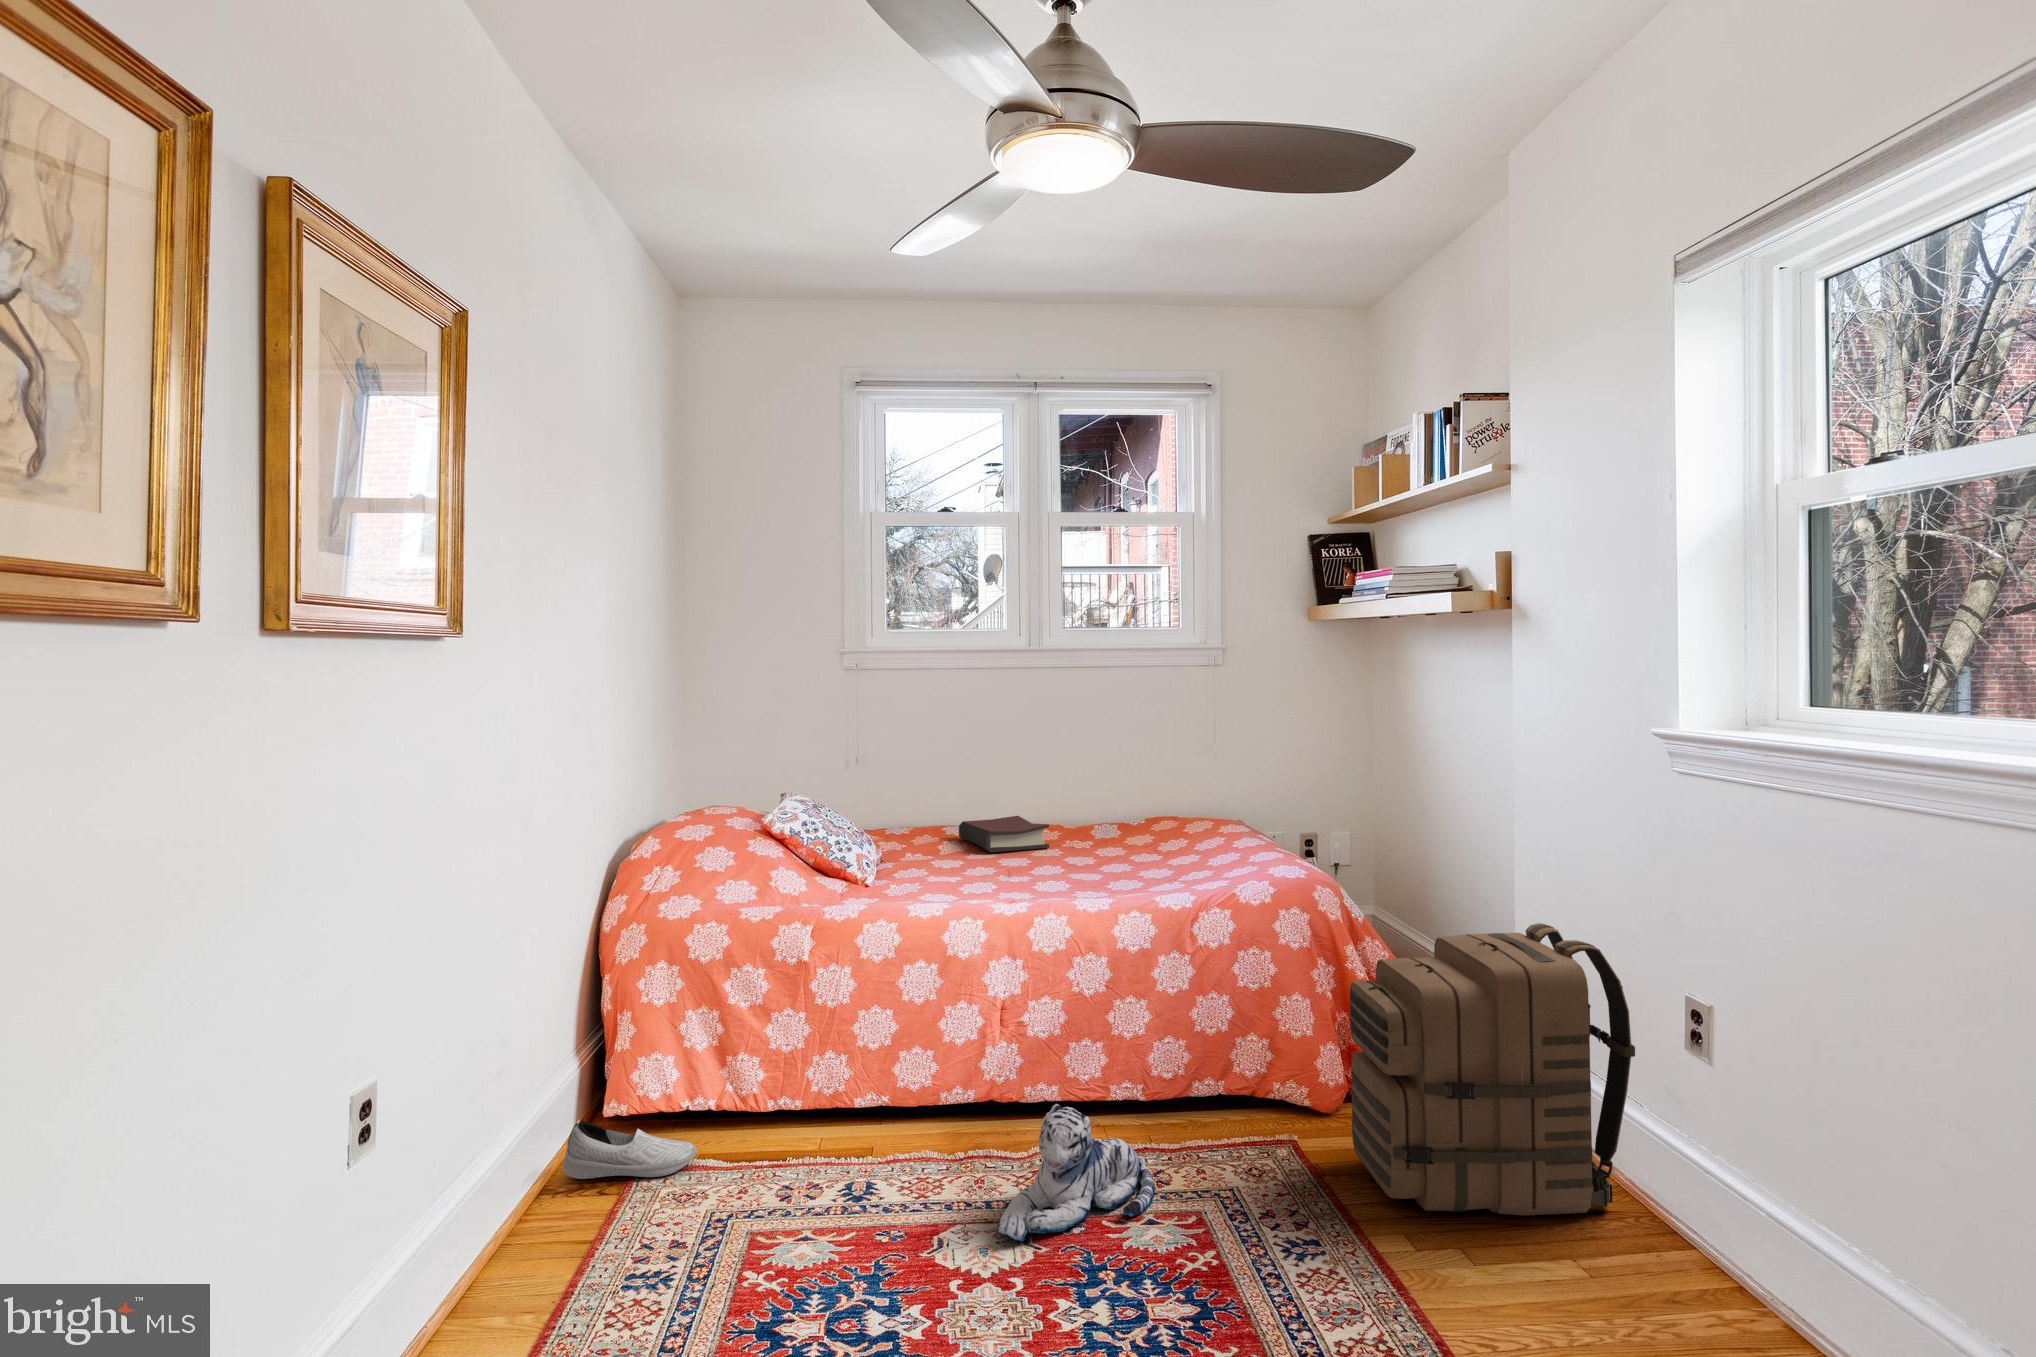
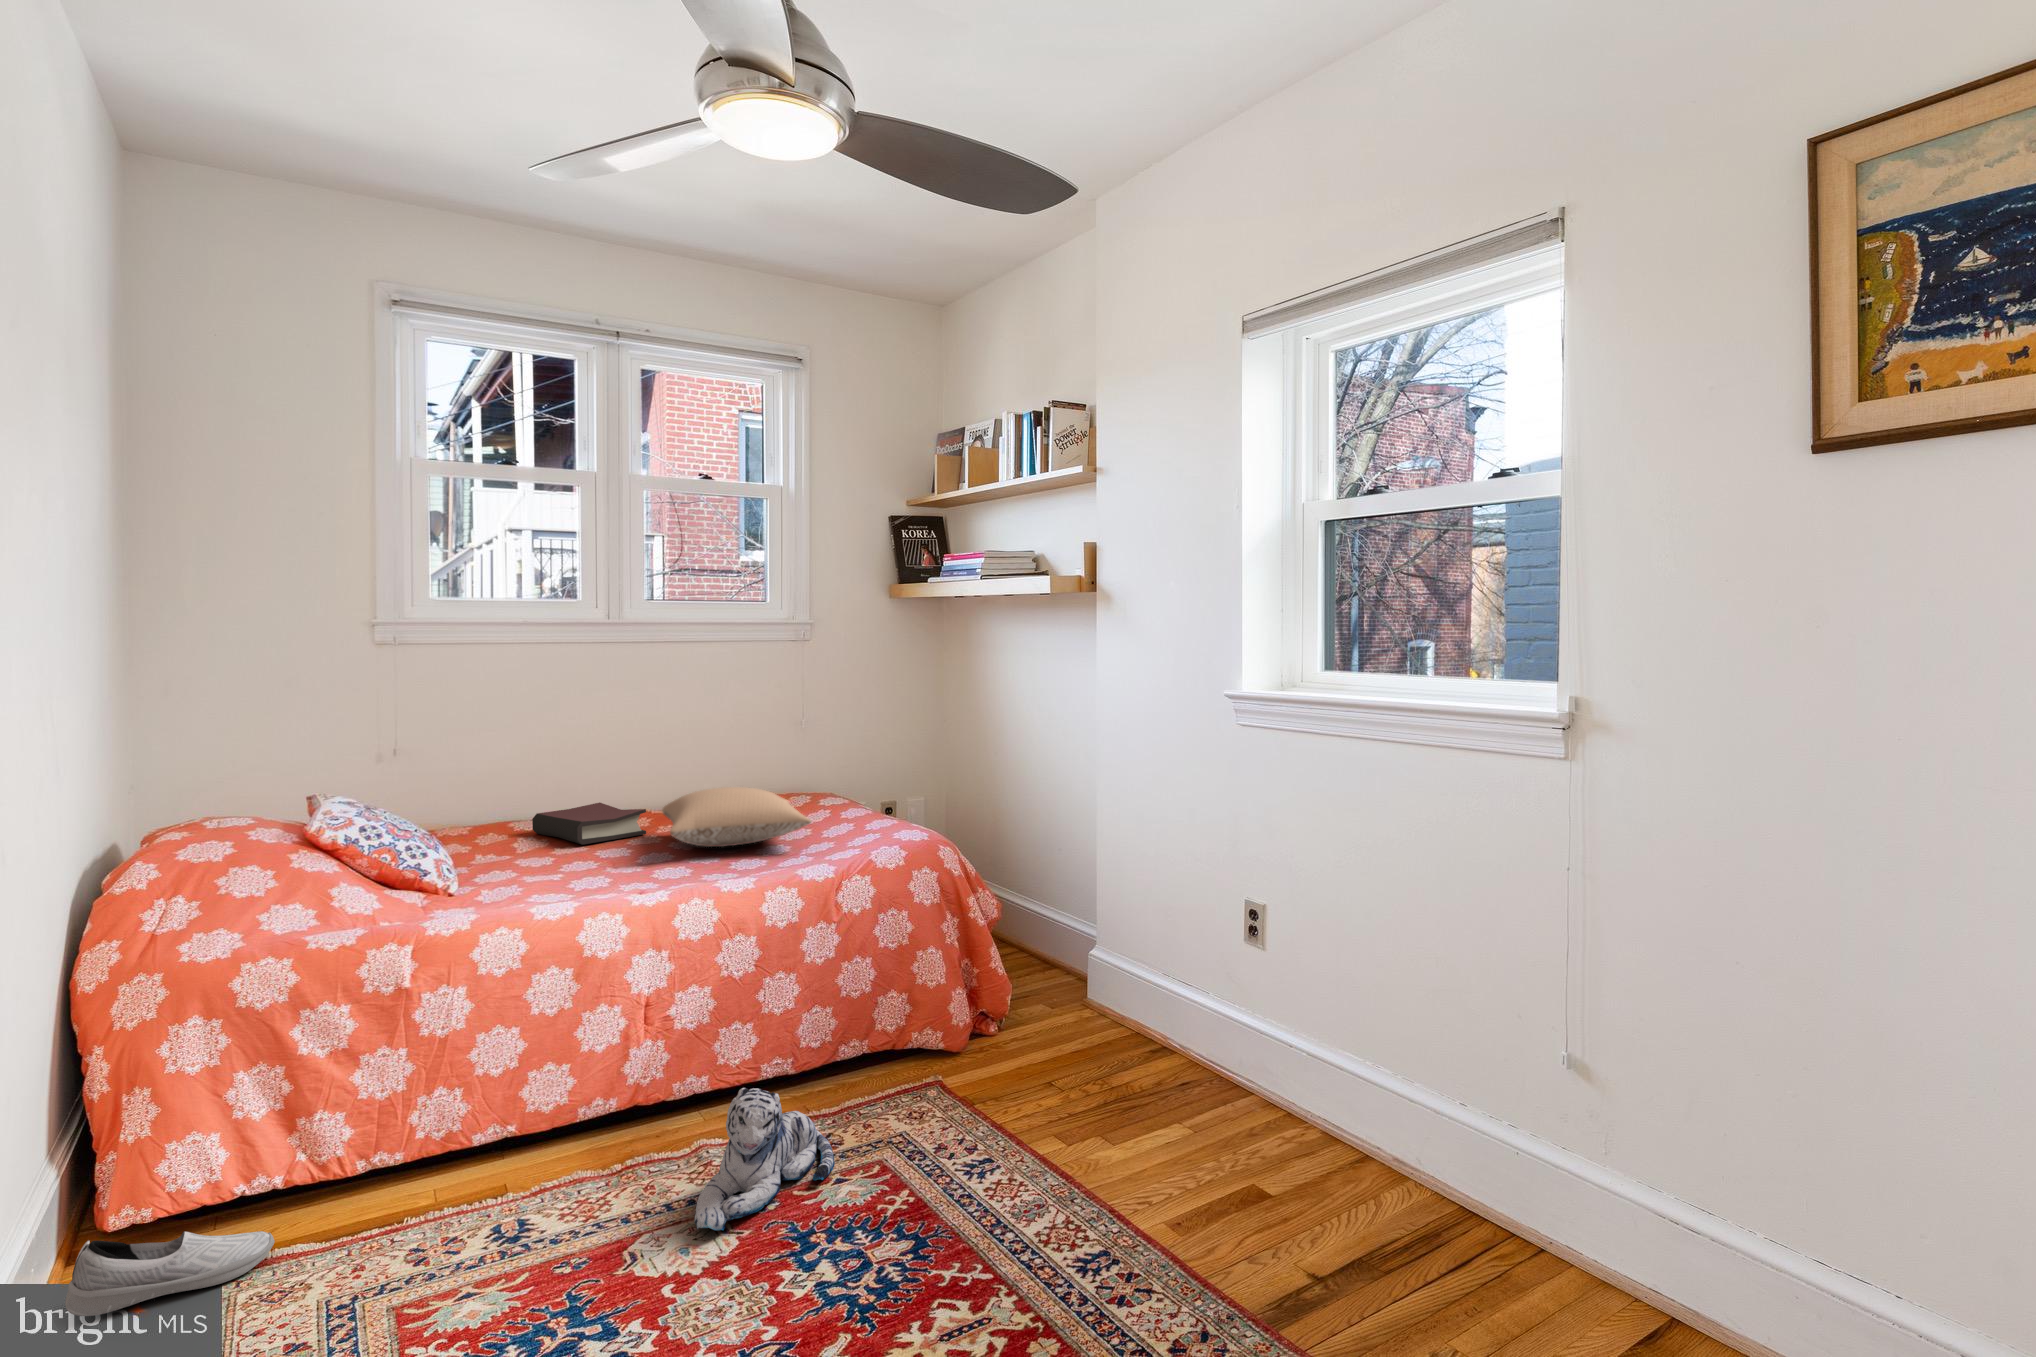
pillow: none [1052,809,1188,865] -> present [662,787,812,847]
backpack: present [1349,923,1635,1216] -> none [993,858,1209,1113]

